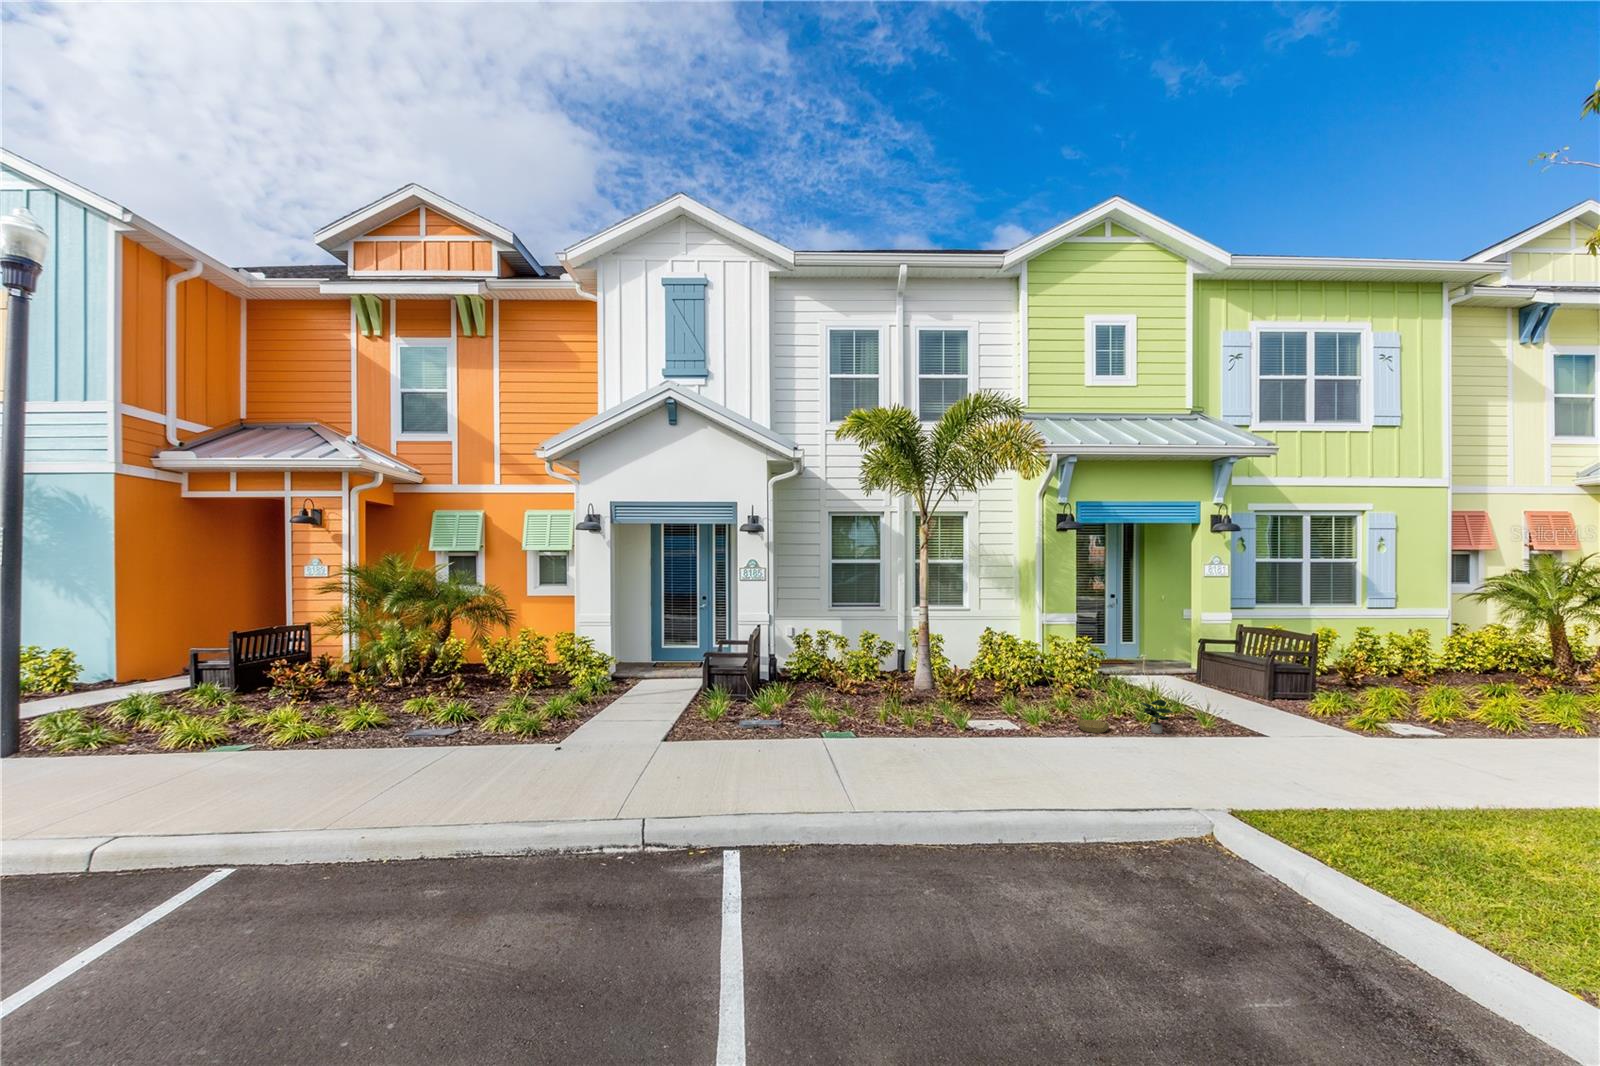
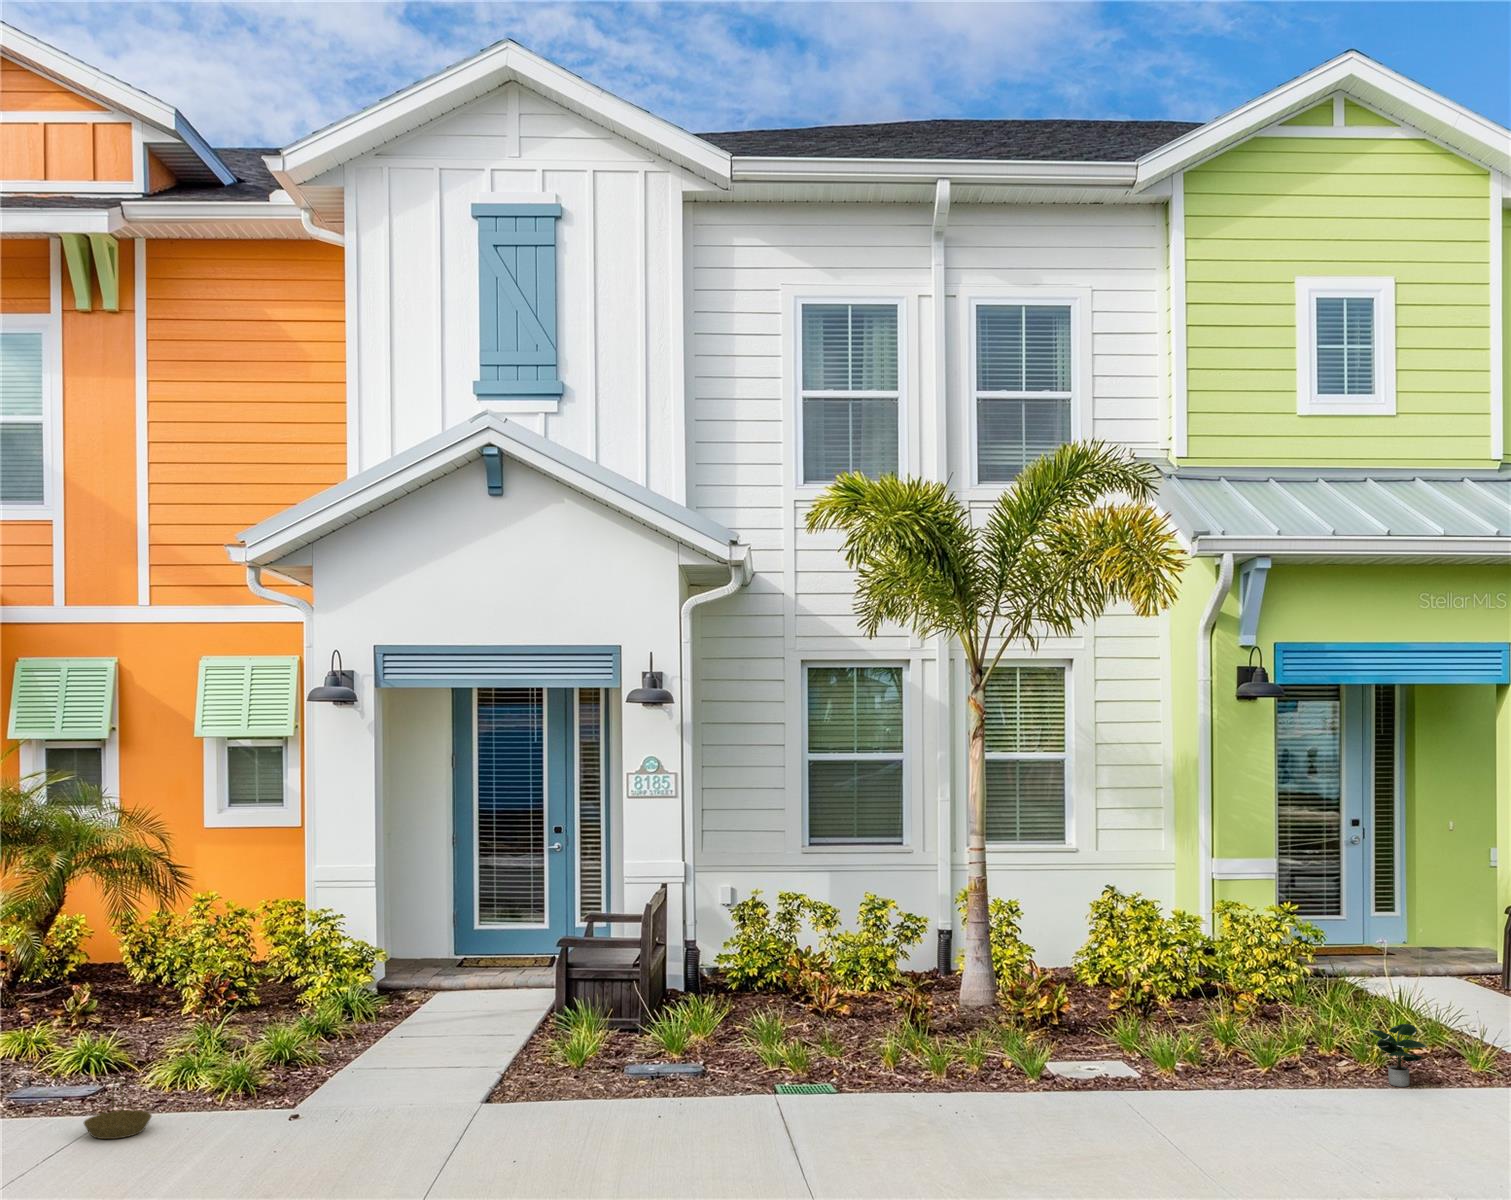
basket: present [1077,704,1109,733] -> present [84,1077,151,1139]

